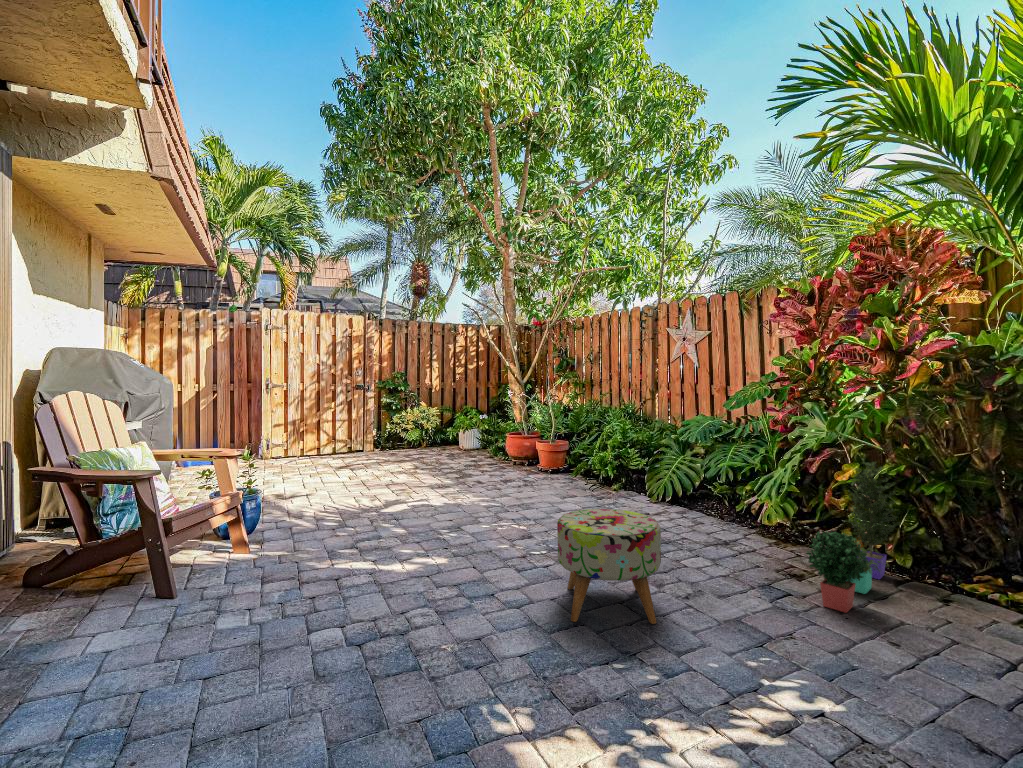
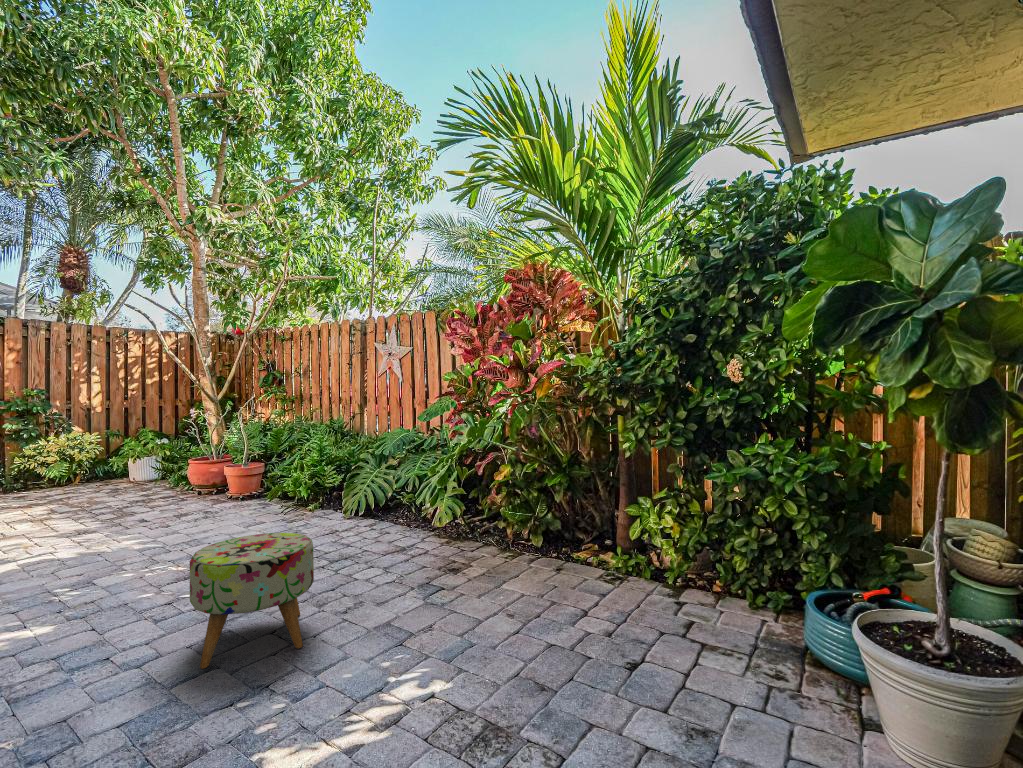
potted plant: present [807,459,899,613] -> none [454,460,535,596]

